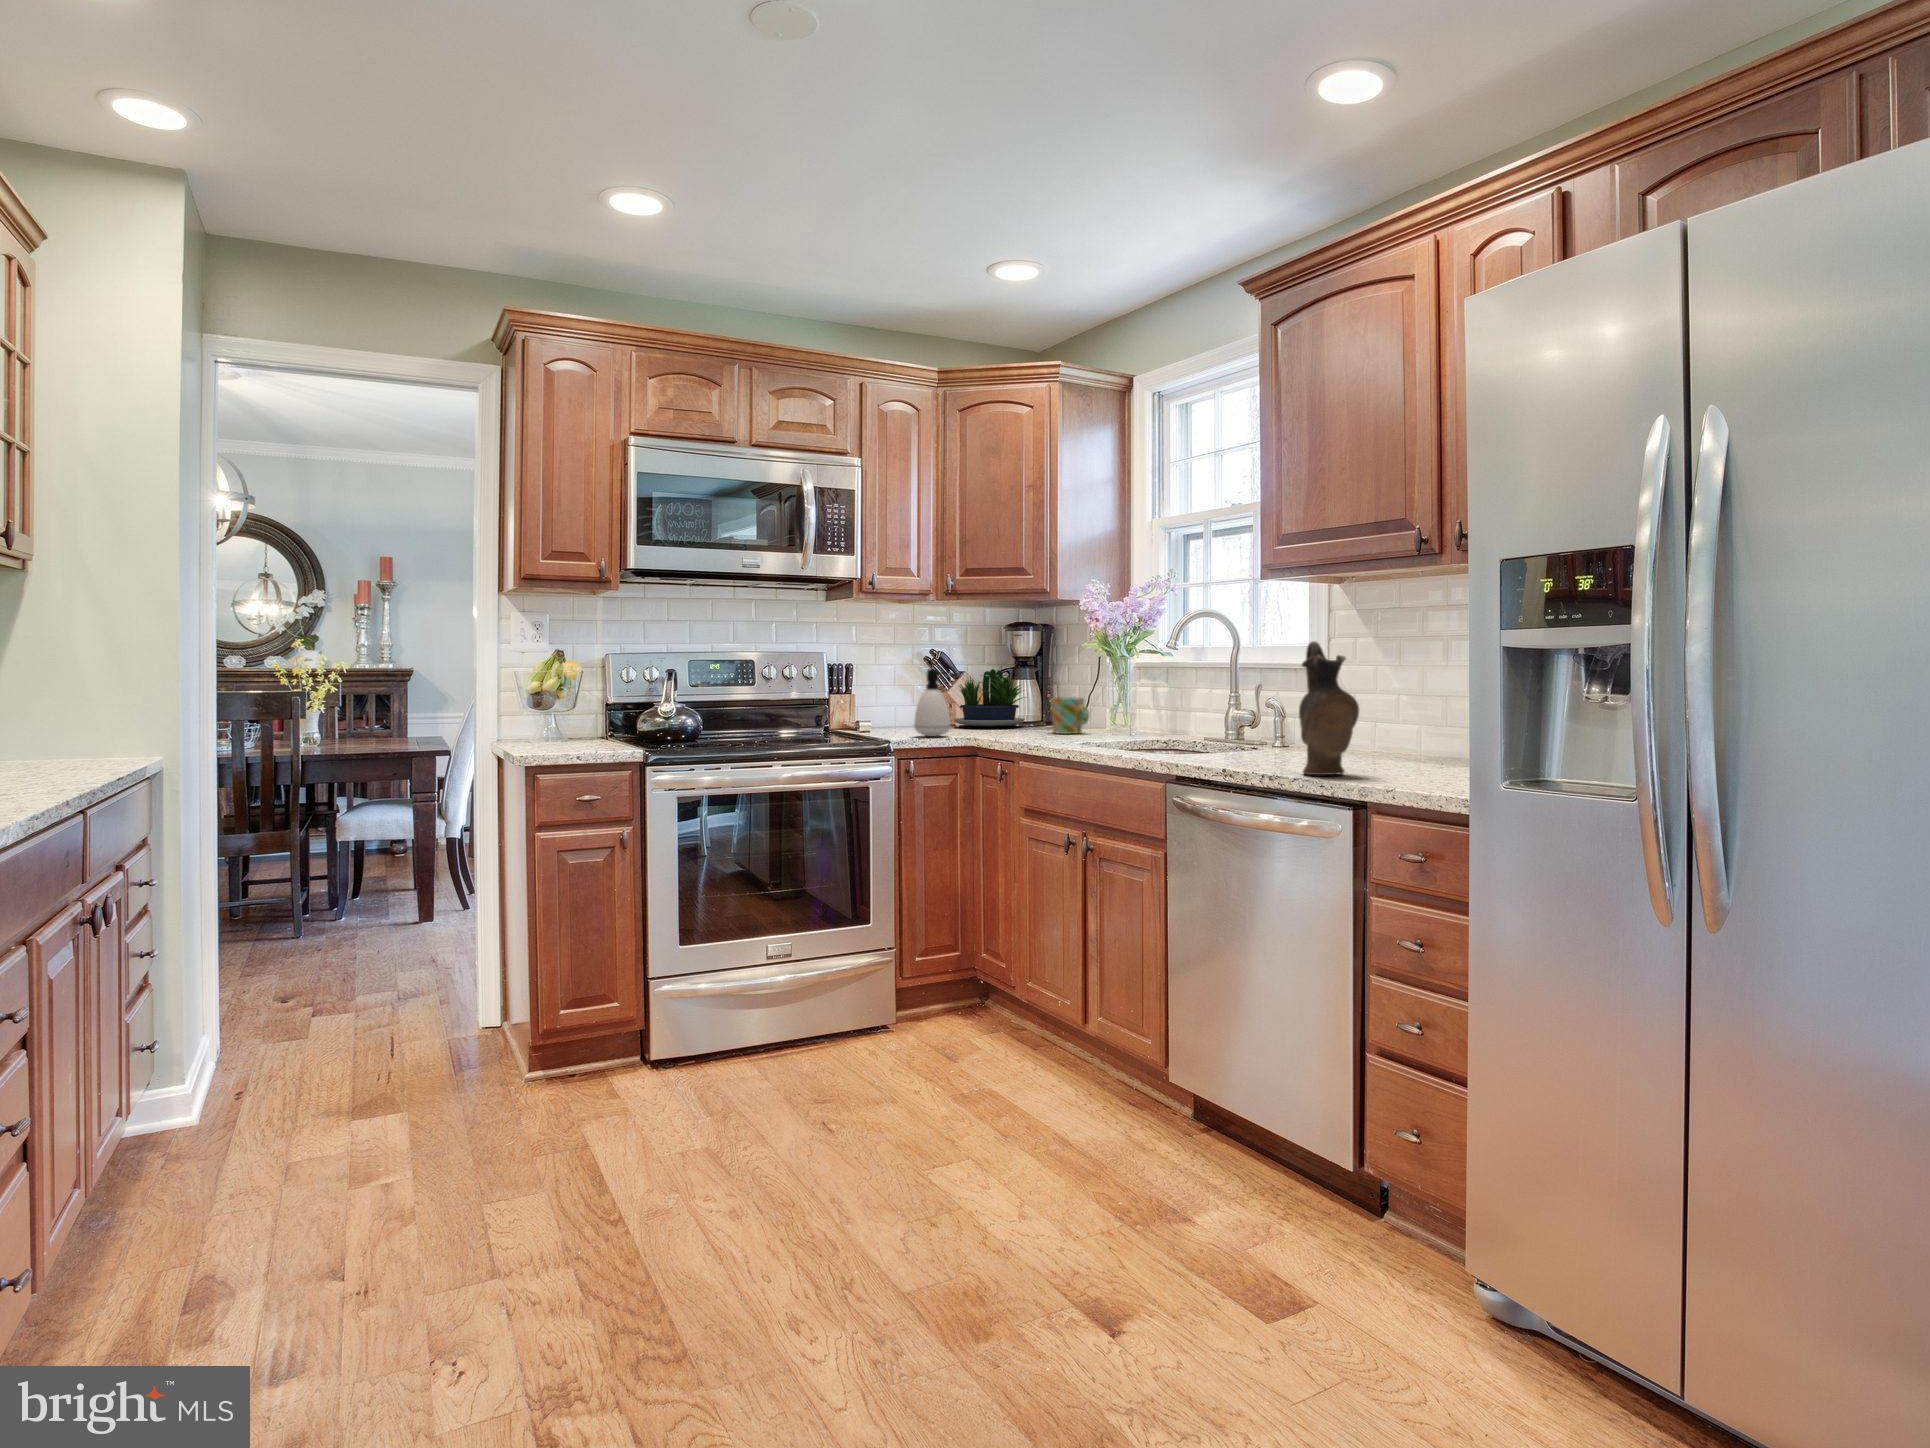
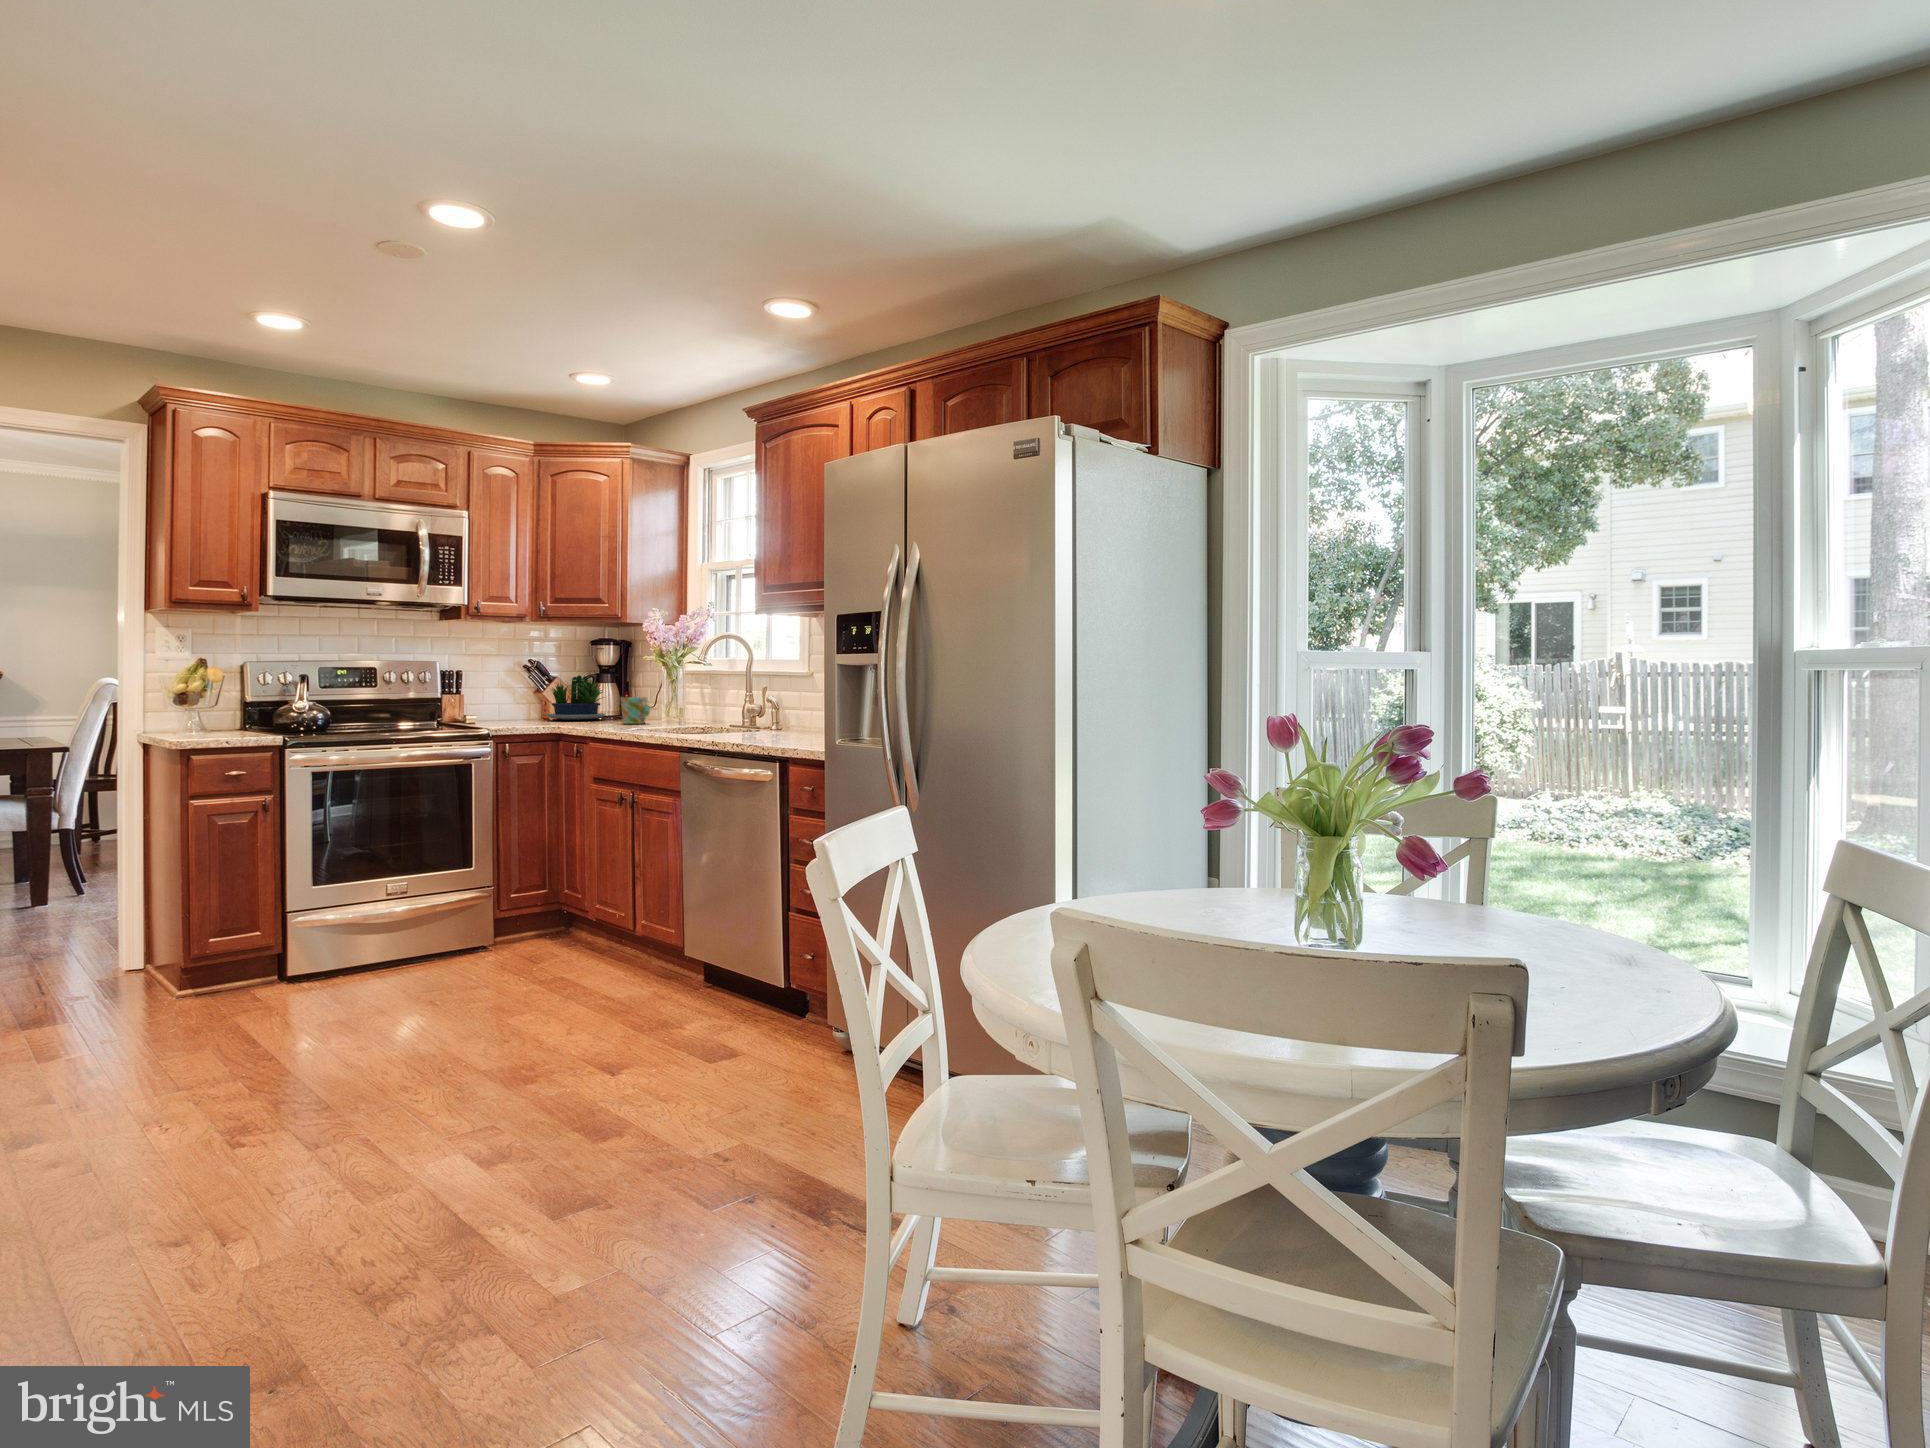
ceramic pitcher: present [1299,641,1359,775] -> none [758,660,794,744]
soap dispenser: present [914,669,950,737] -> none [510,675,539,726]

